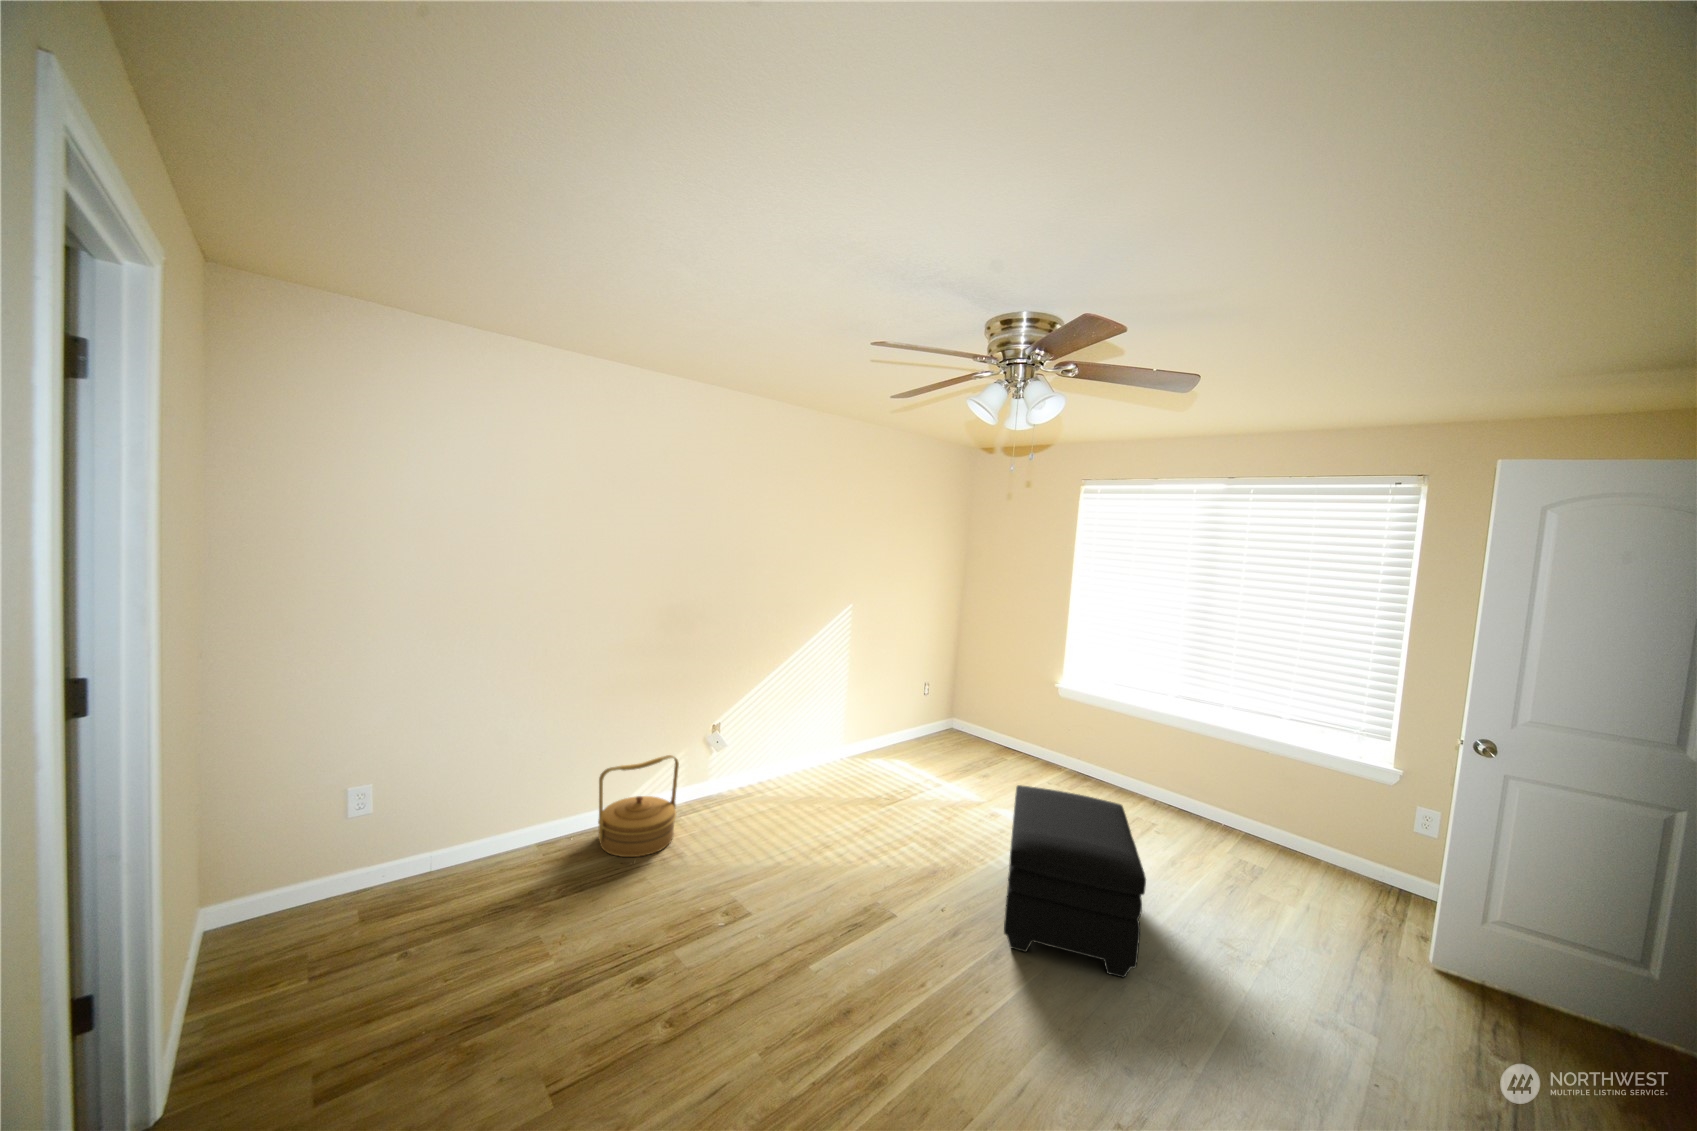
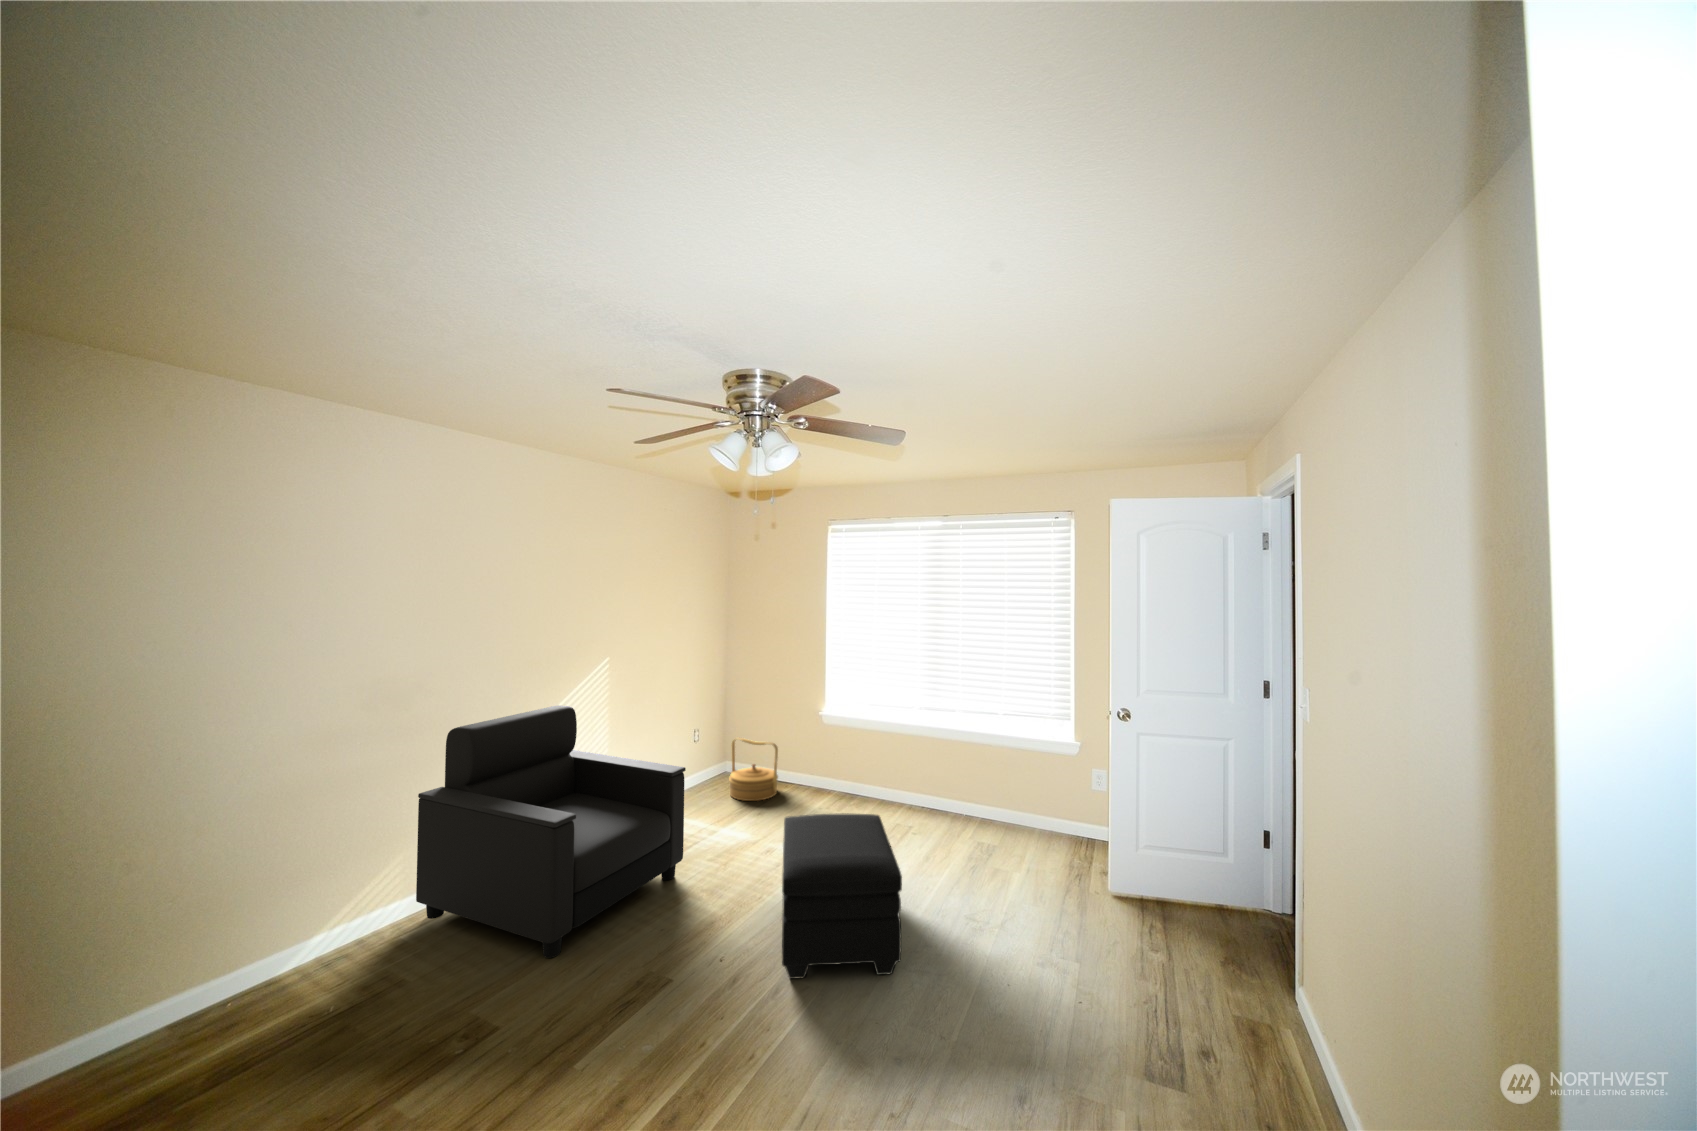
armchair: none [701,643,922,863] -> present [416,705,686,958]
woven basket: present [598,755,679,857] -> present [729,738,778,801]

